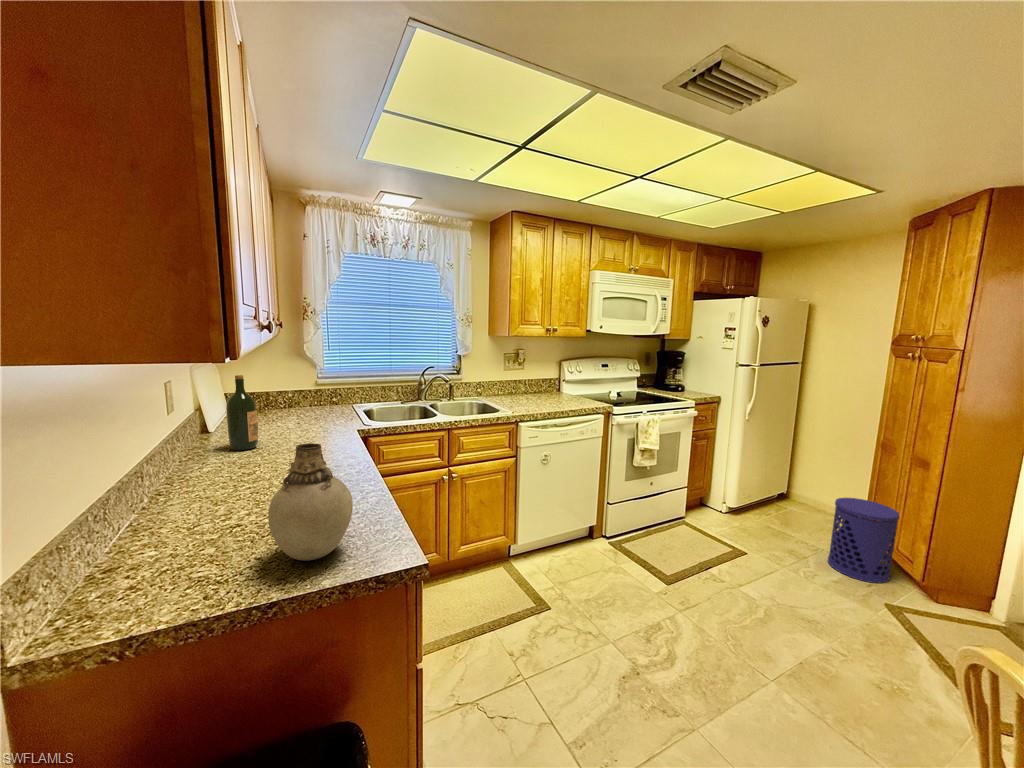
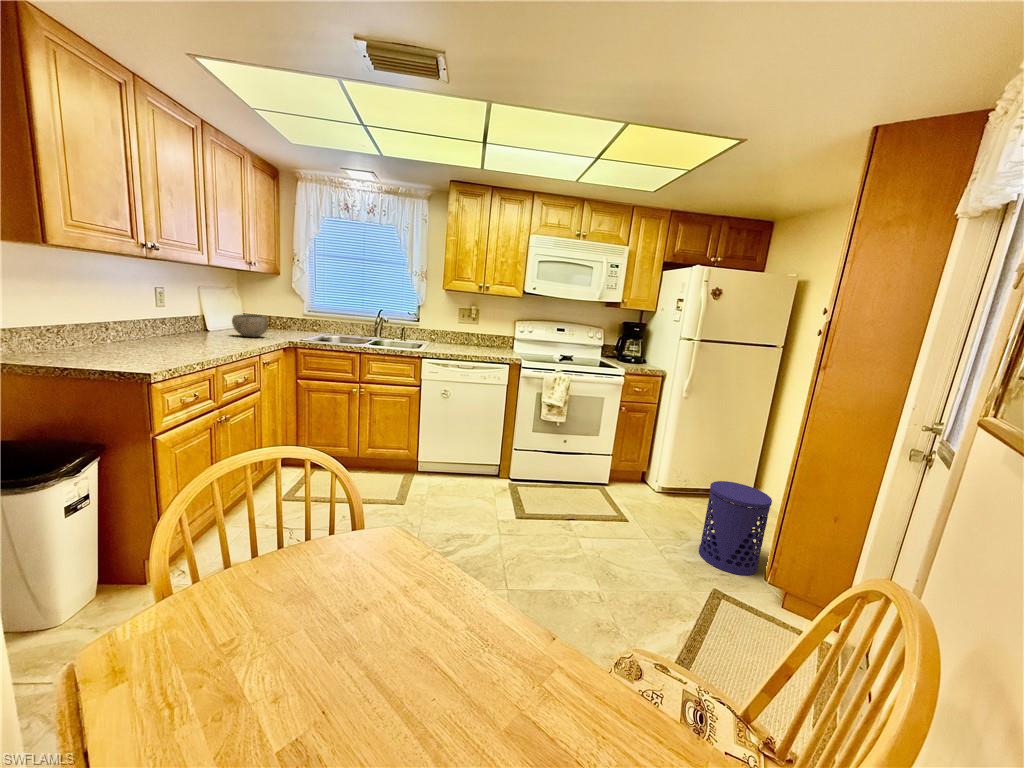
wine bottle: present [226,375,258,451] -> none [187,288,208,337]
bowl: none [269,397,318,432] -> present [232,314,268,337]
vase: present [268,443,353,561] -> none [67,292,127,357]

